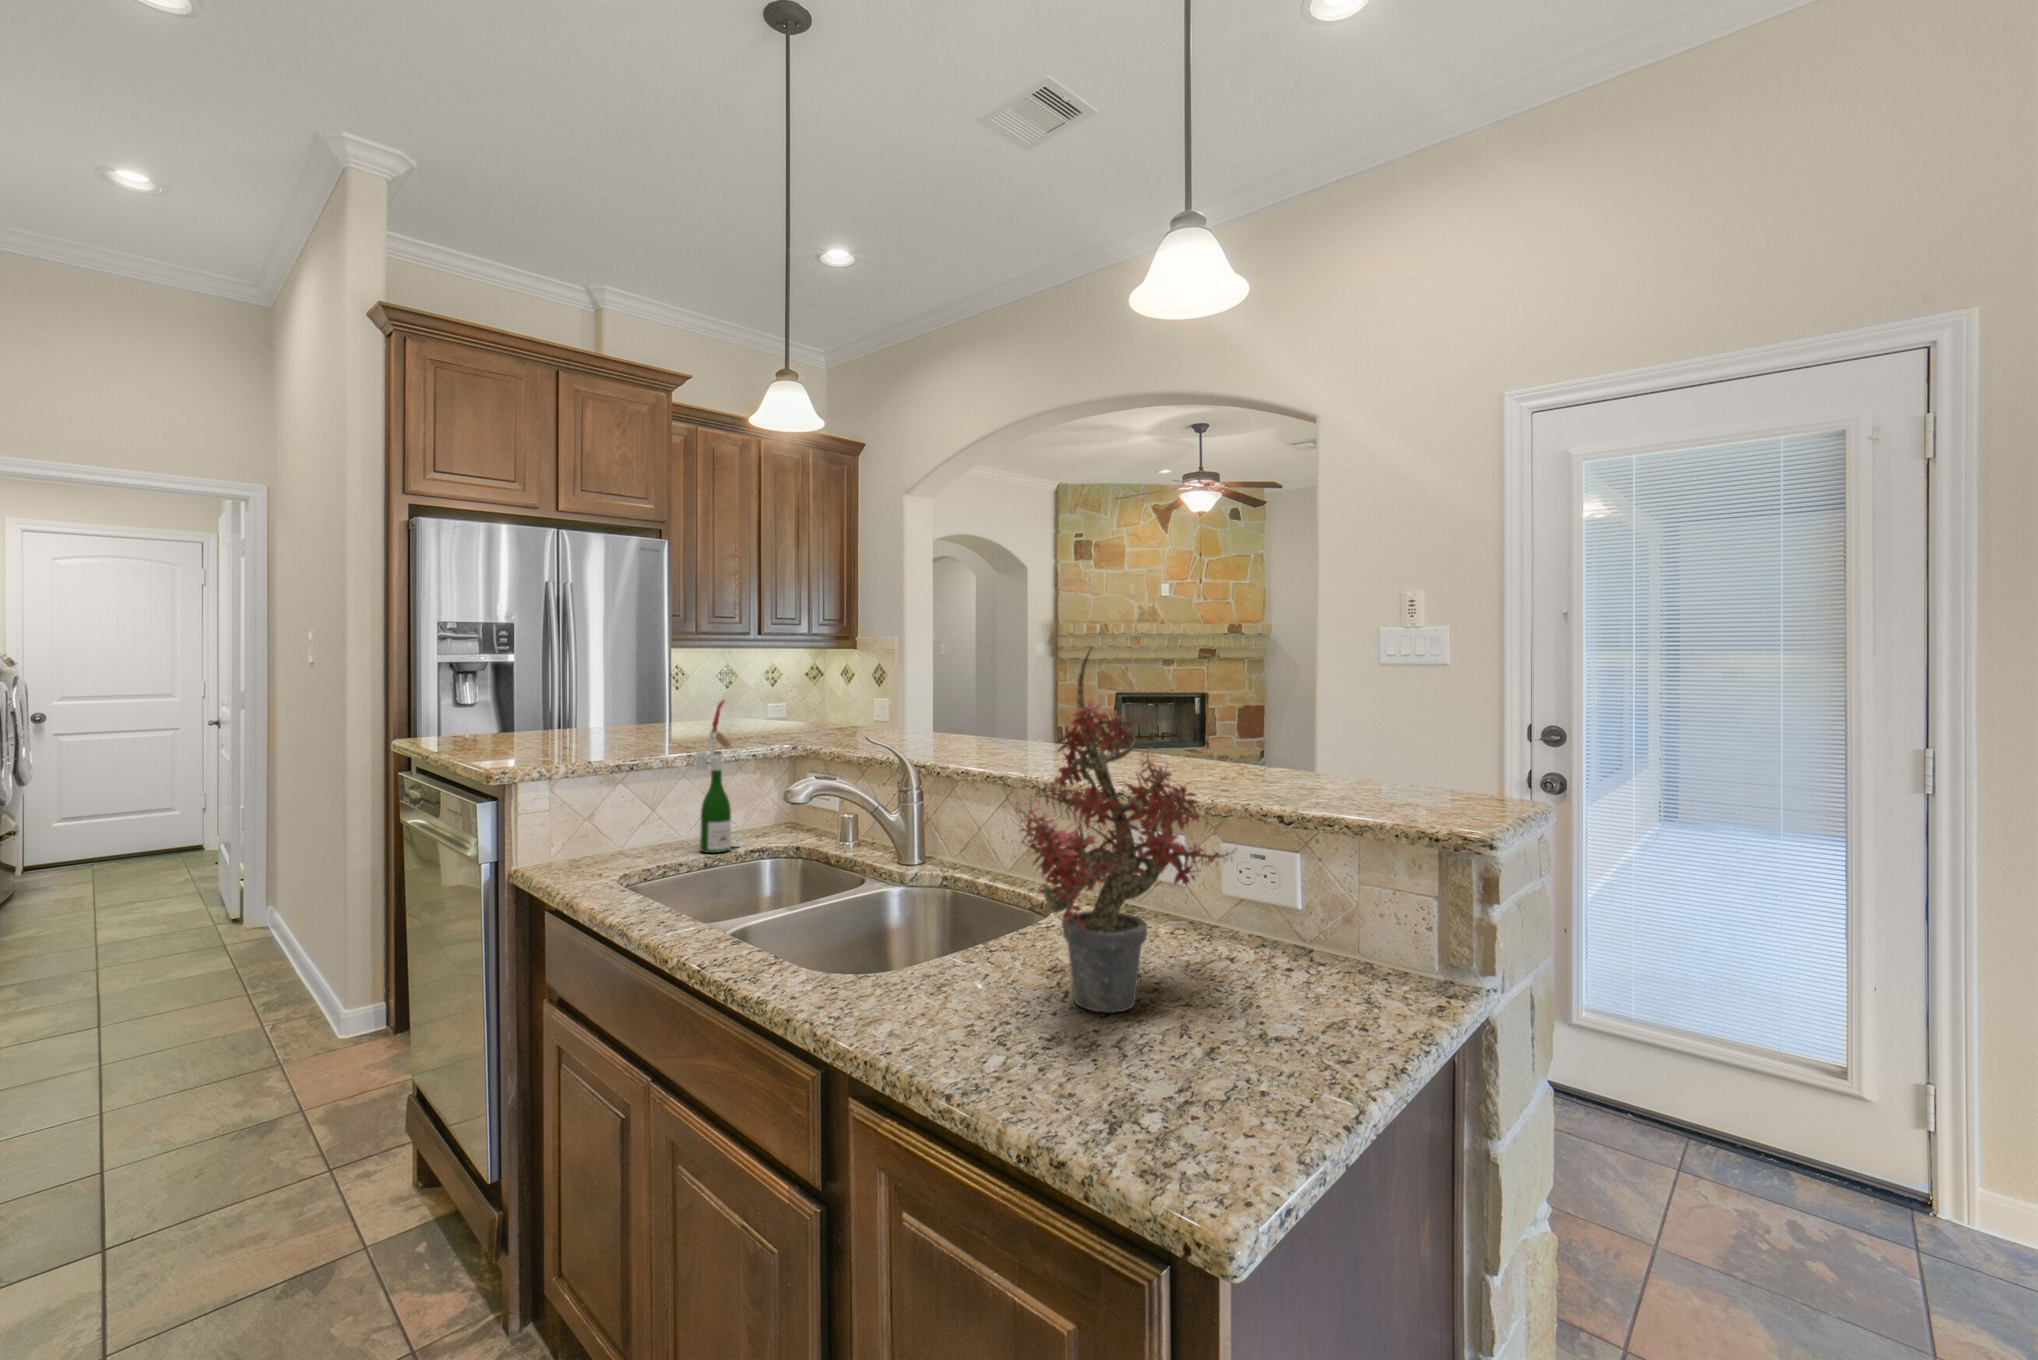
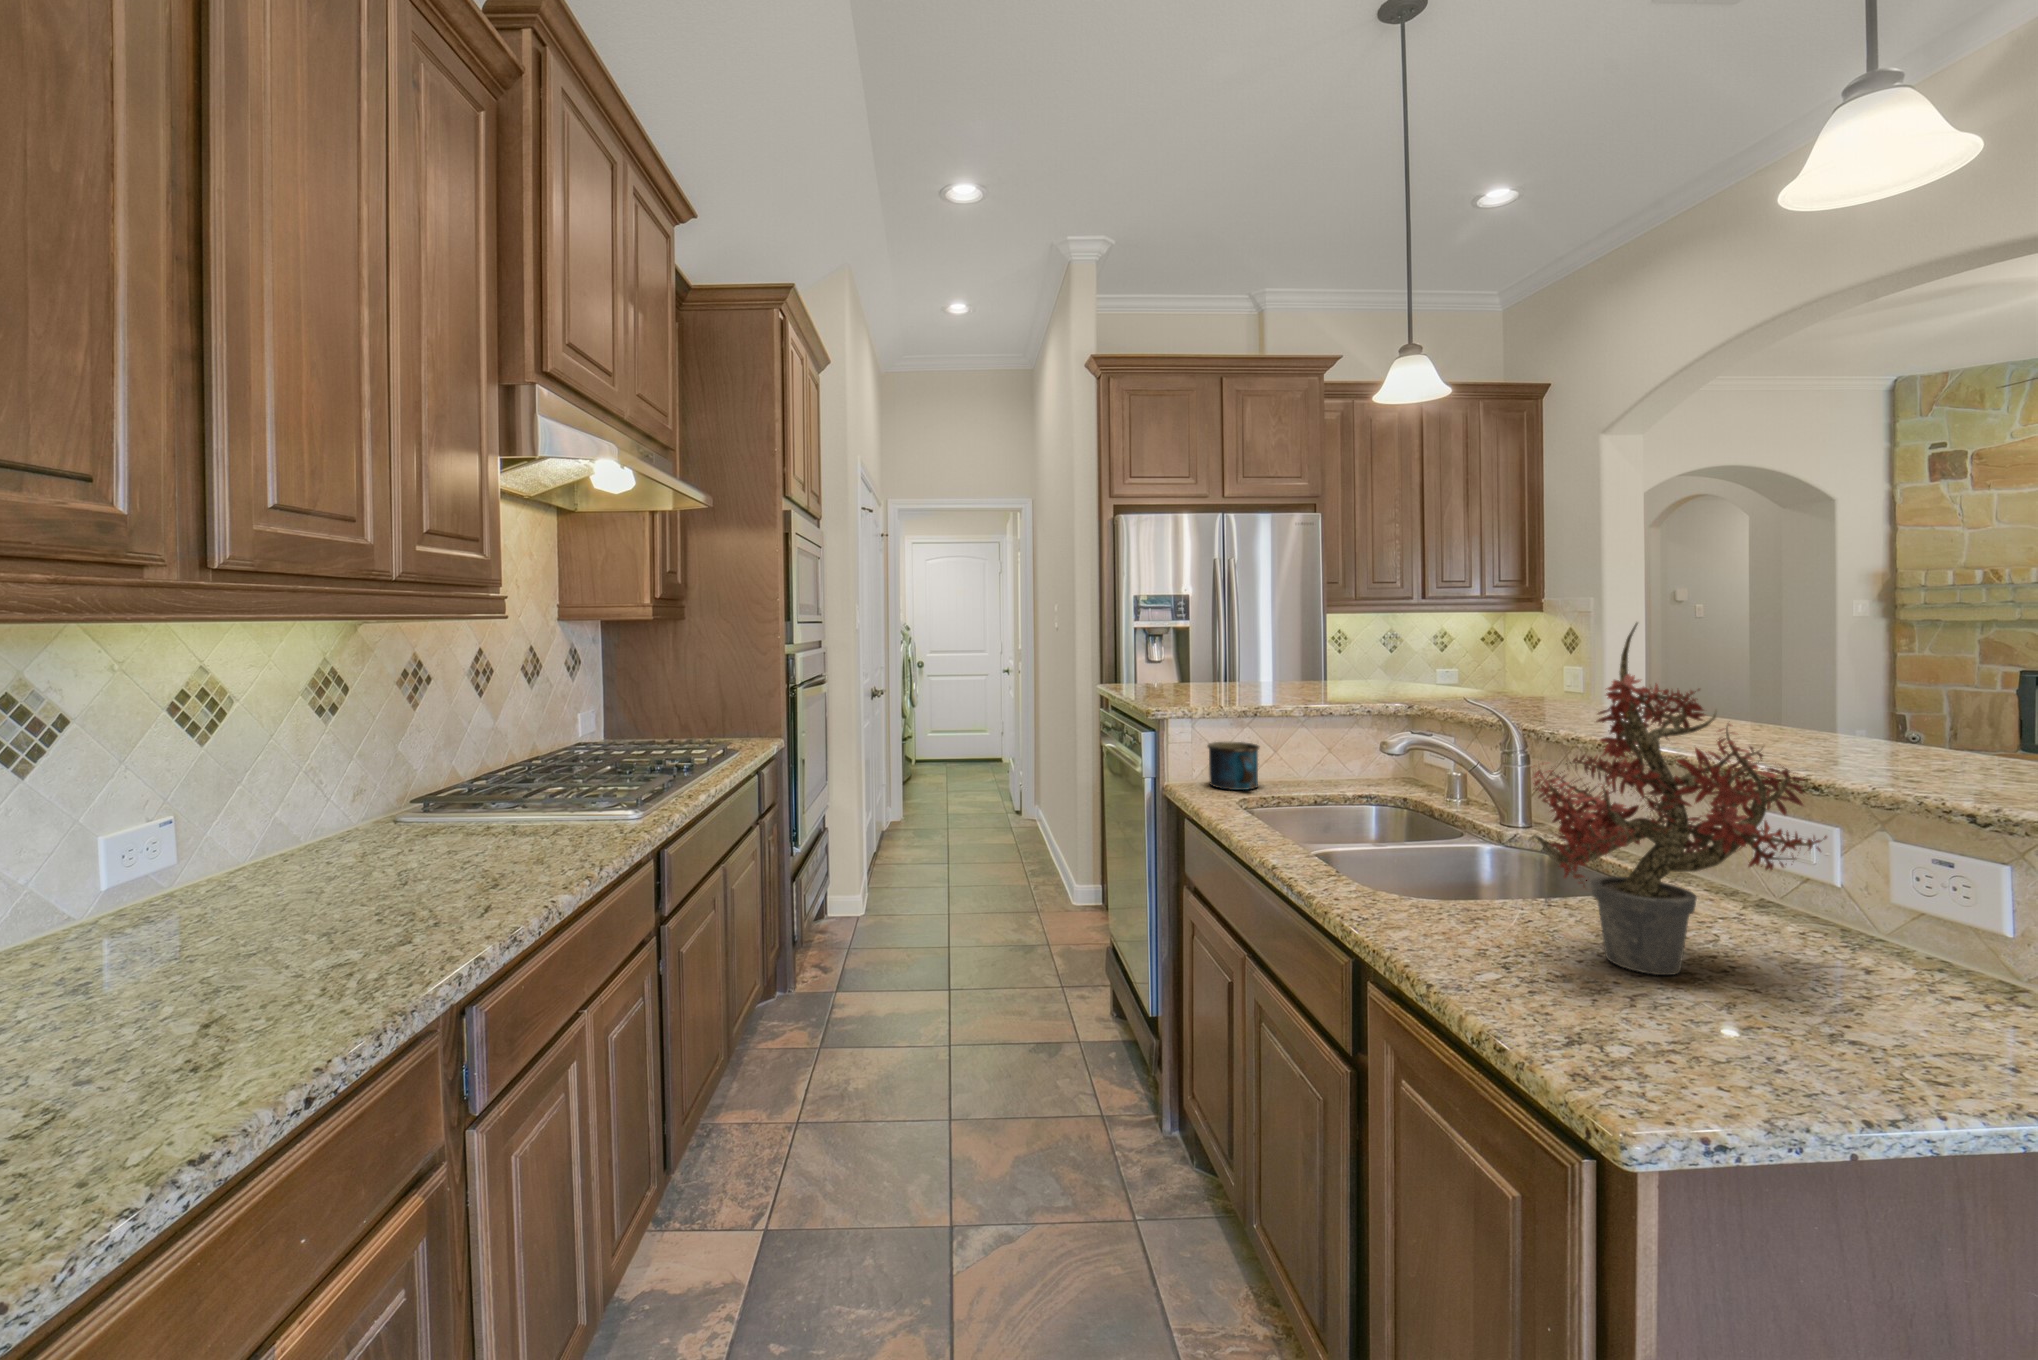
wine bottle: present [696,700,739,853] -> none [1308,663,1350,790]
mug: none [569,803,639,867] -> present [1208,742,1260,790]

